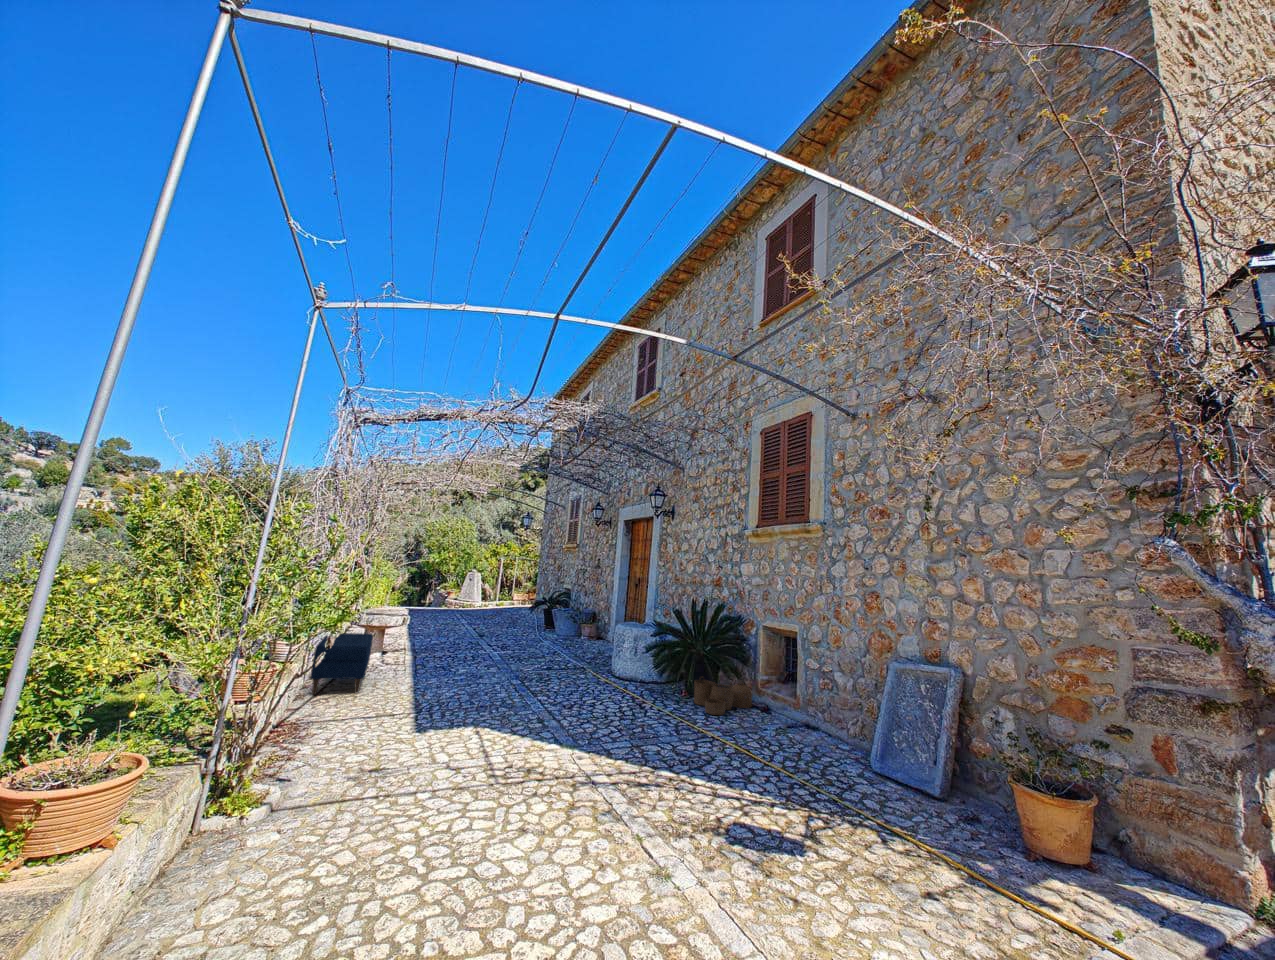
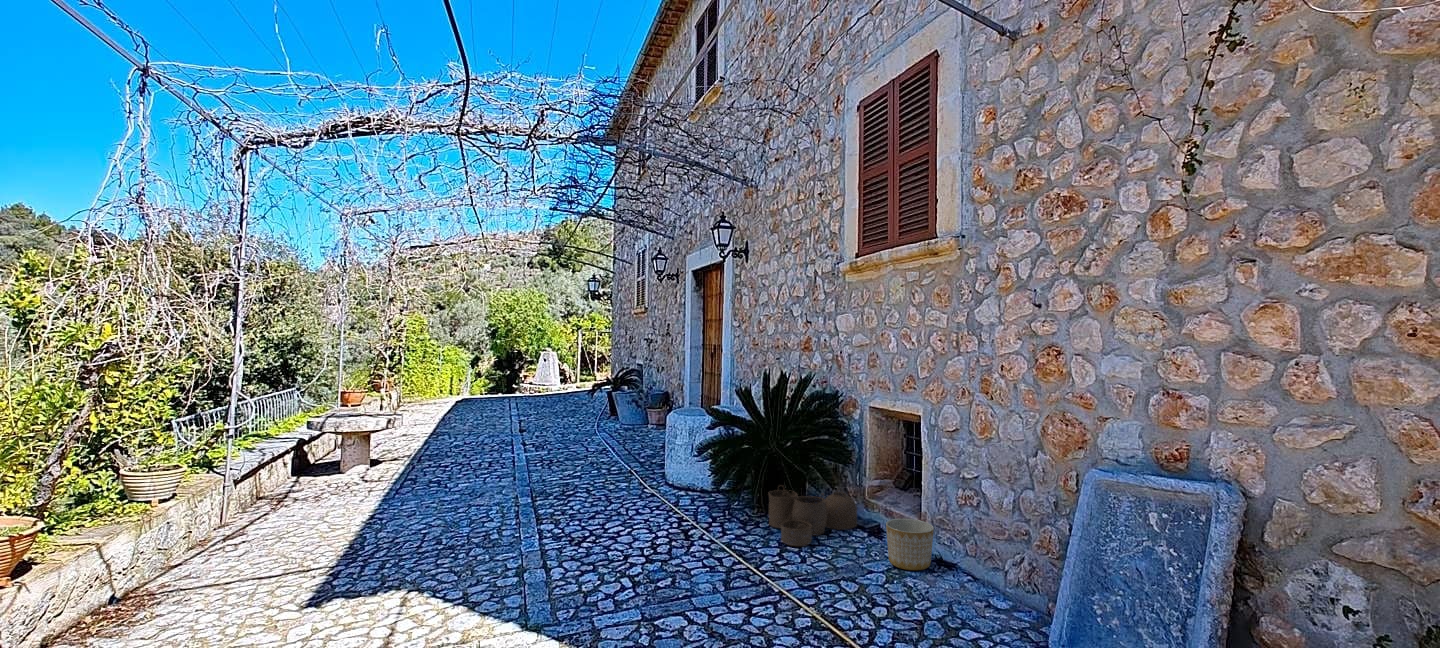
bench: present [310,633,373,695] -> none [208,443,329,539]
planter: none [775,698,804,730] -> present [886,519,934,570]

